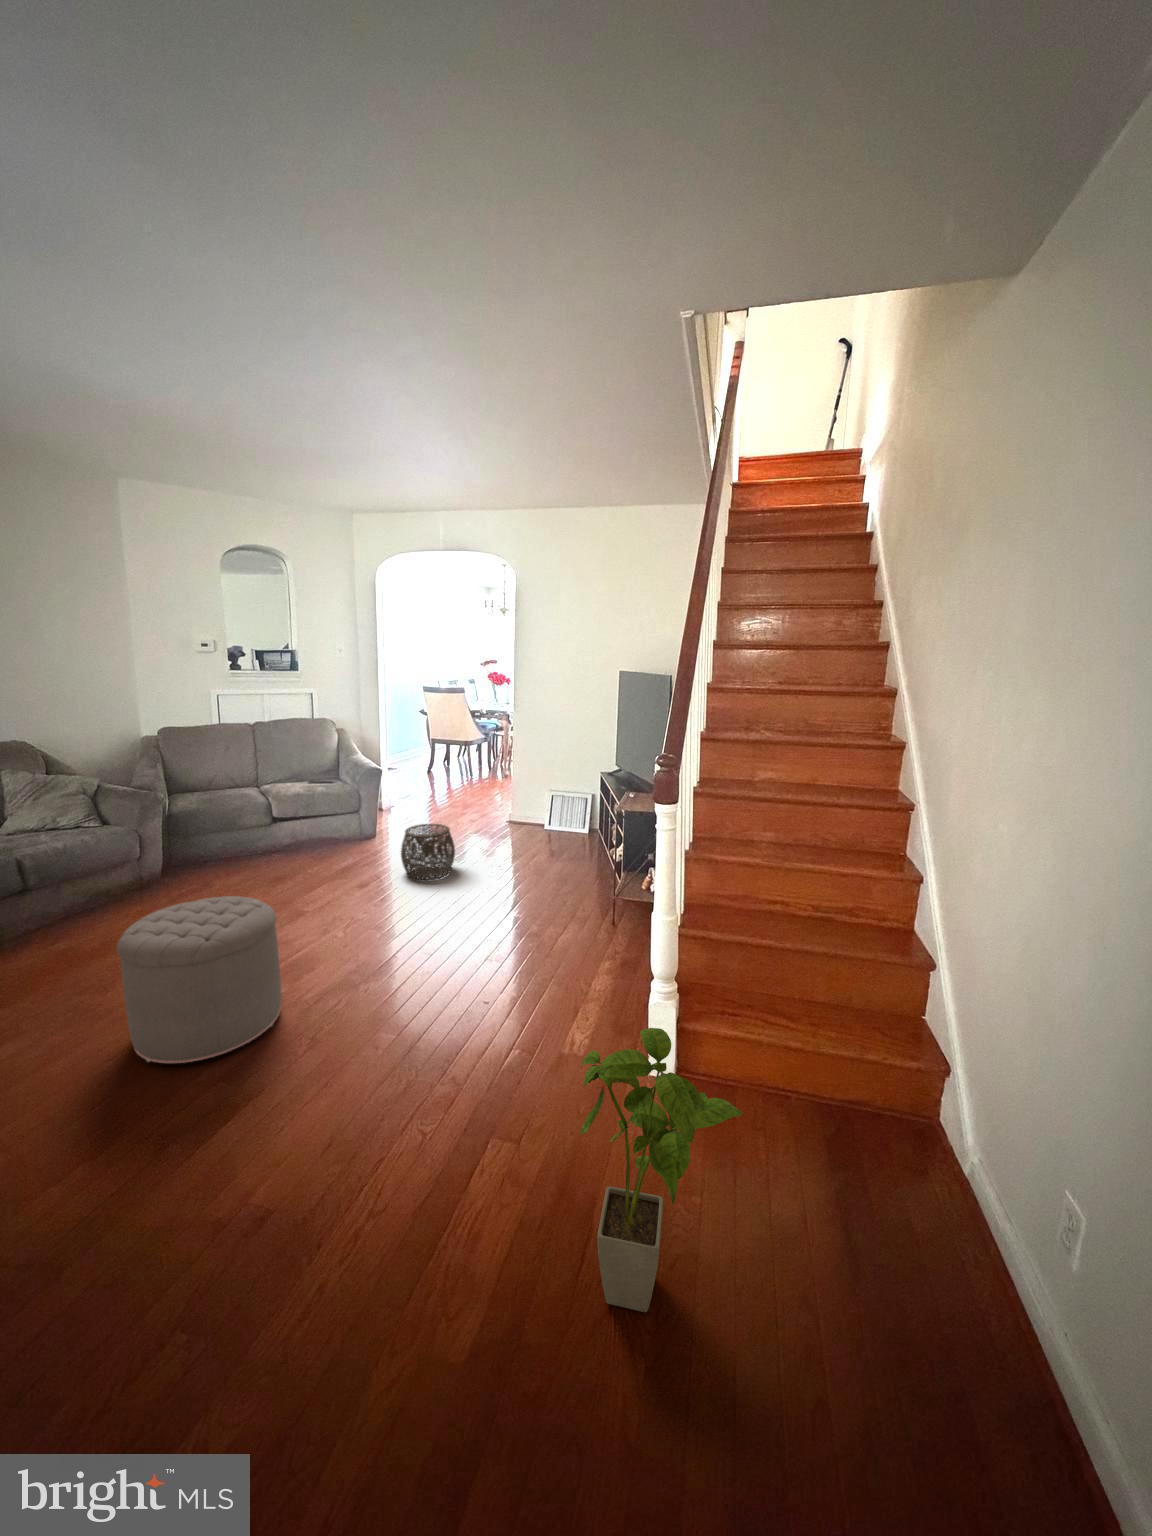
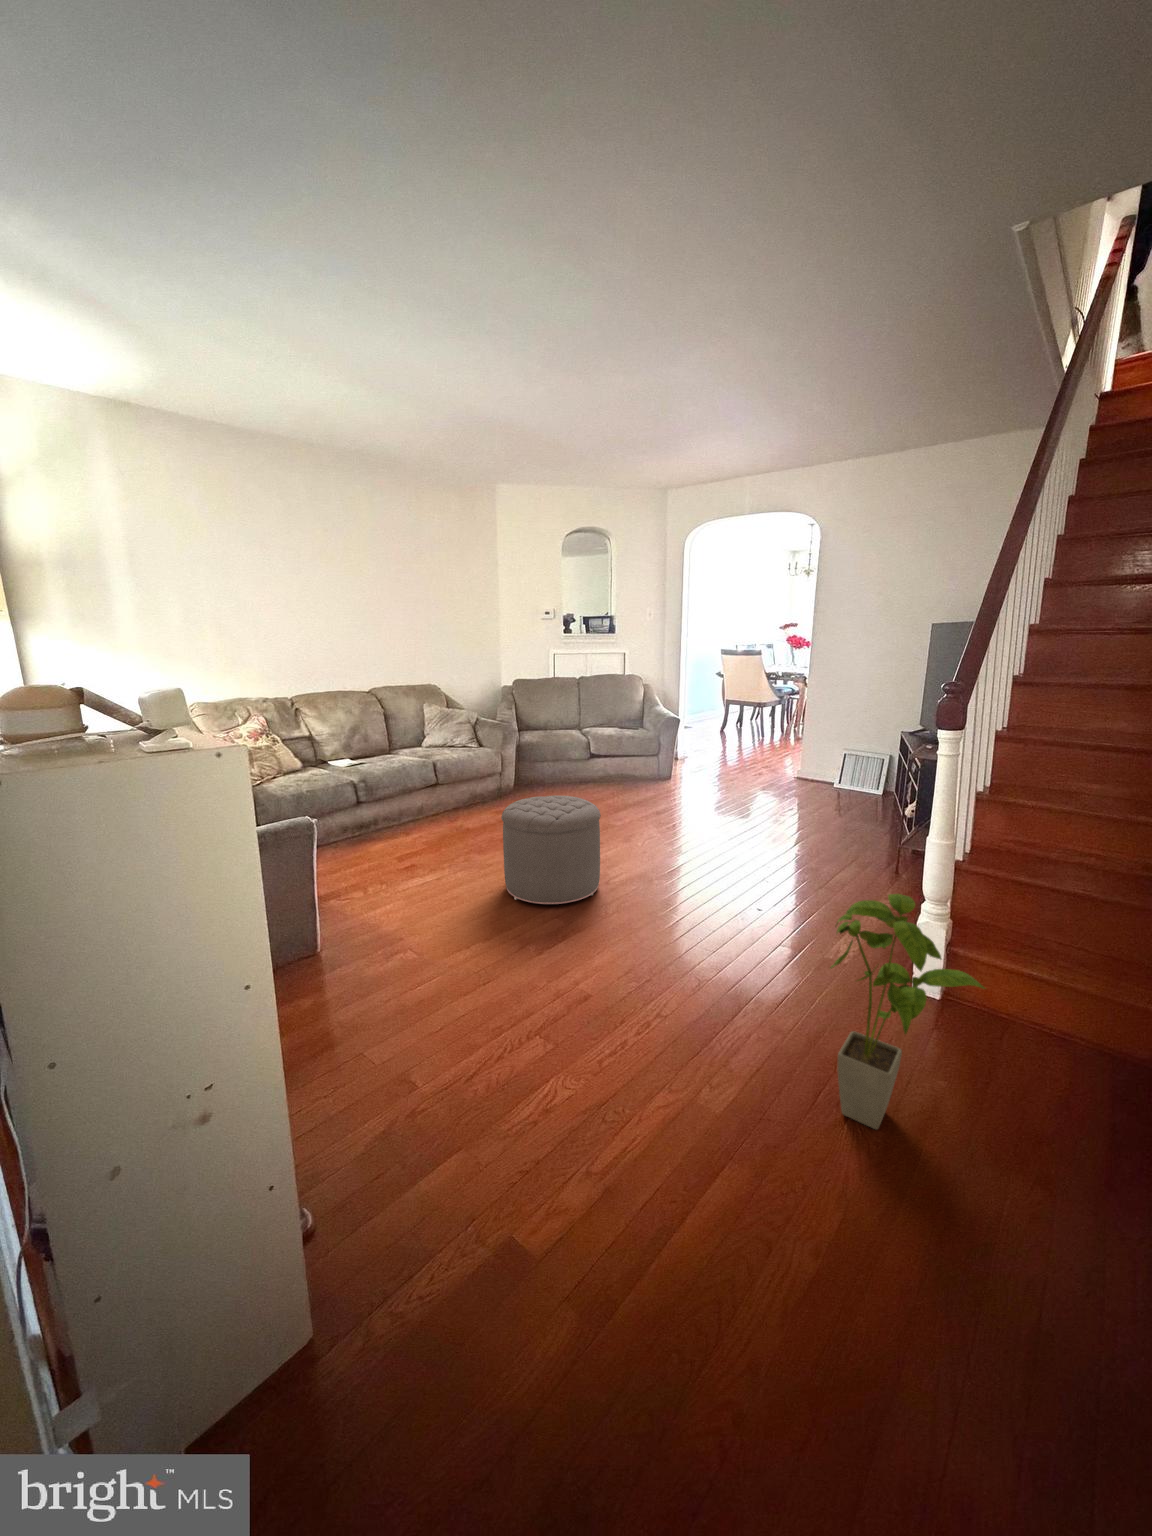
woven basket: present [401,824,455,880] -> none [692,768,742,817]

